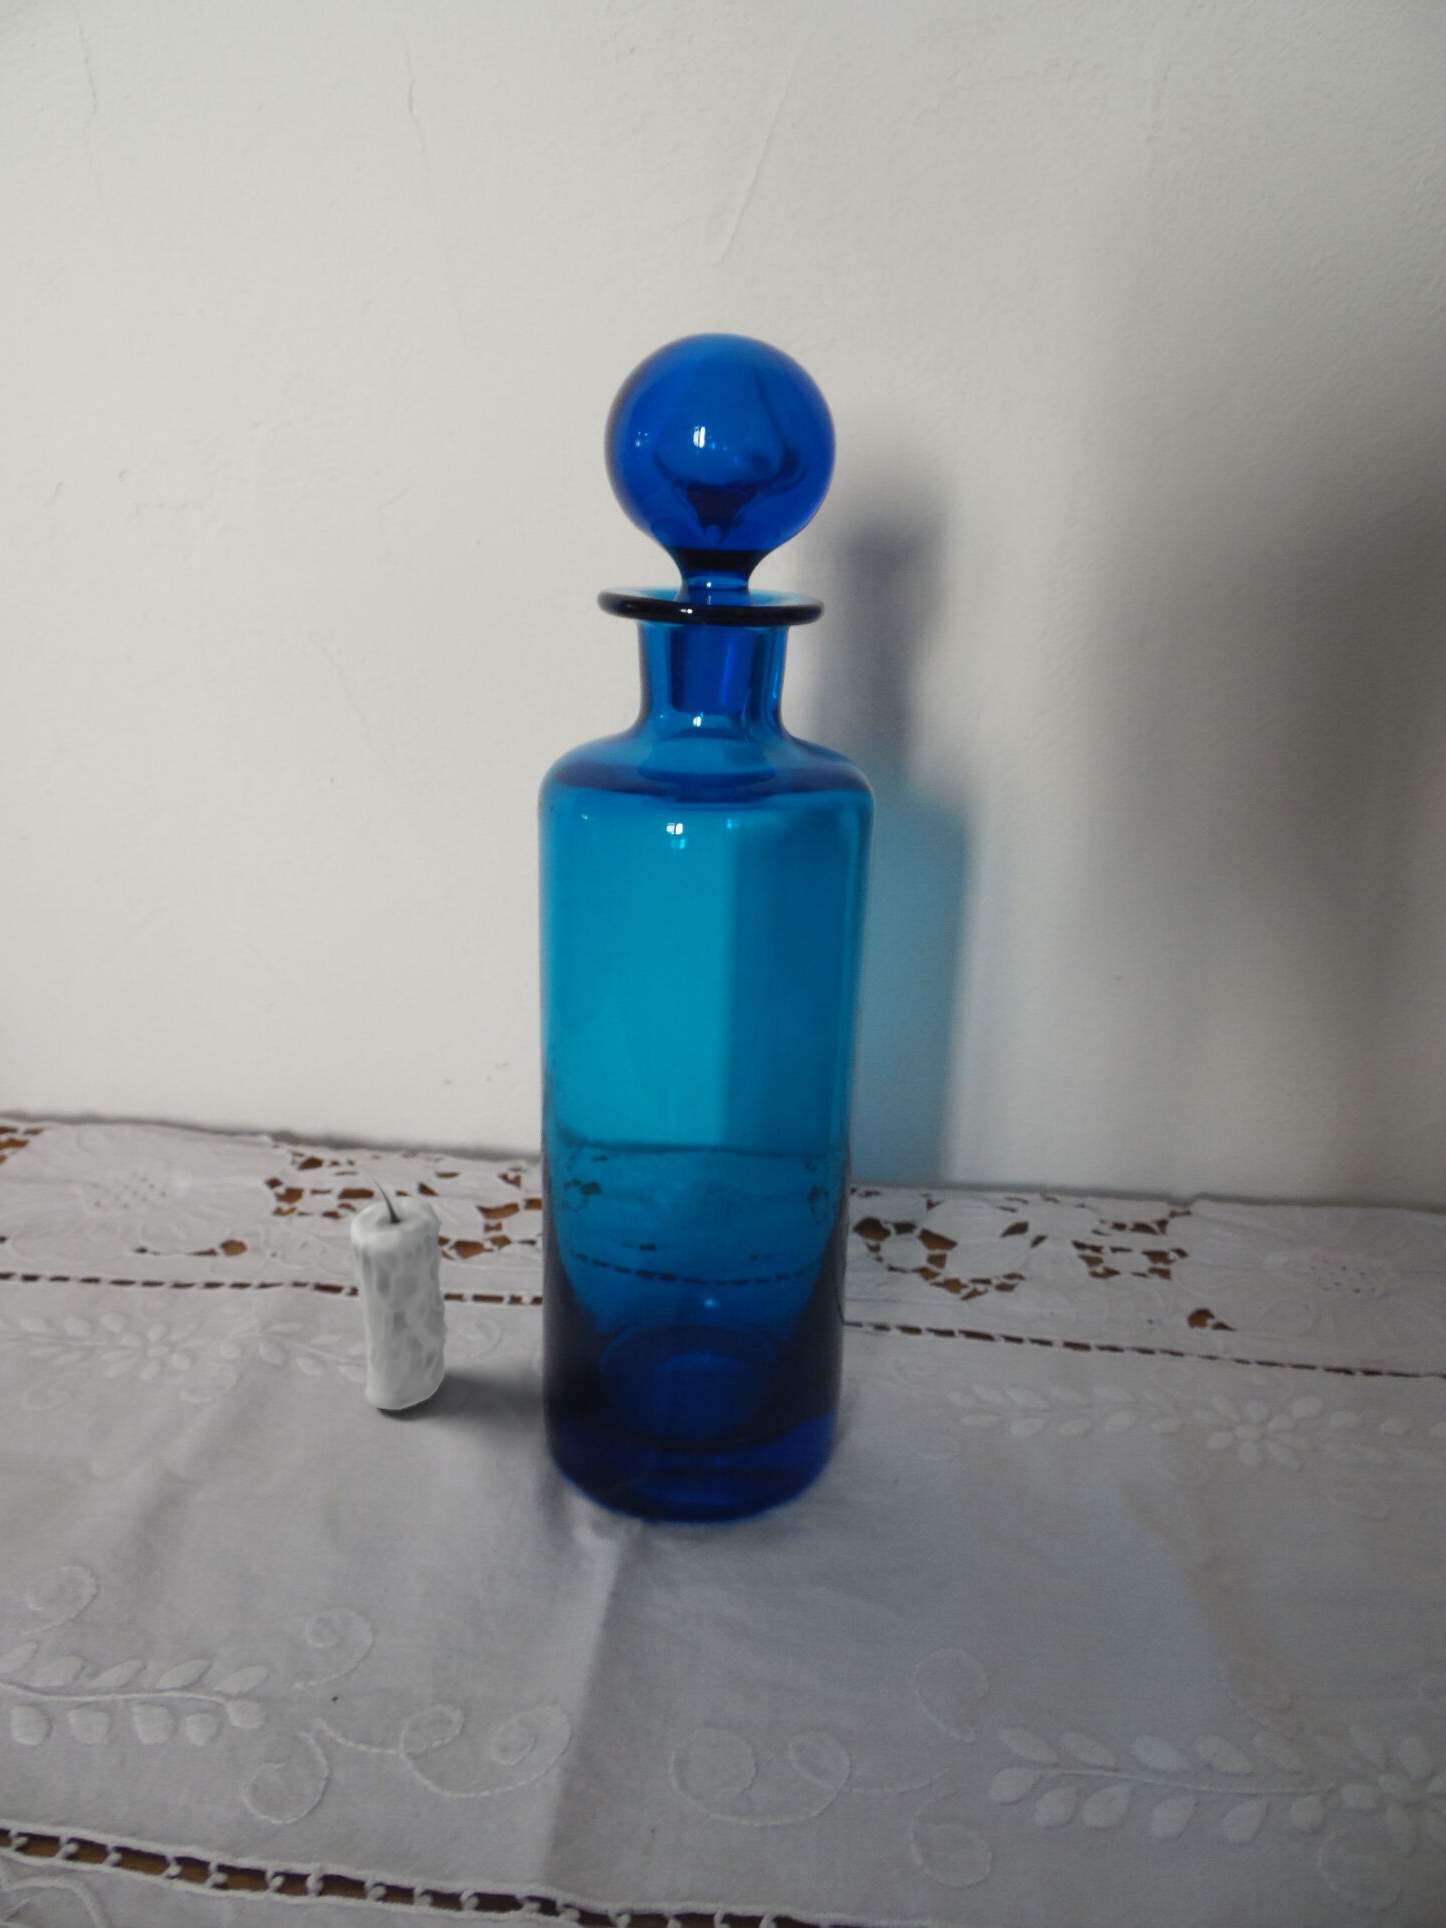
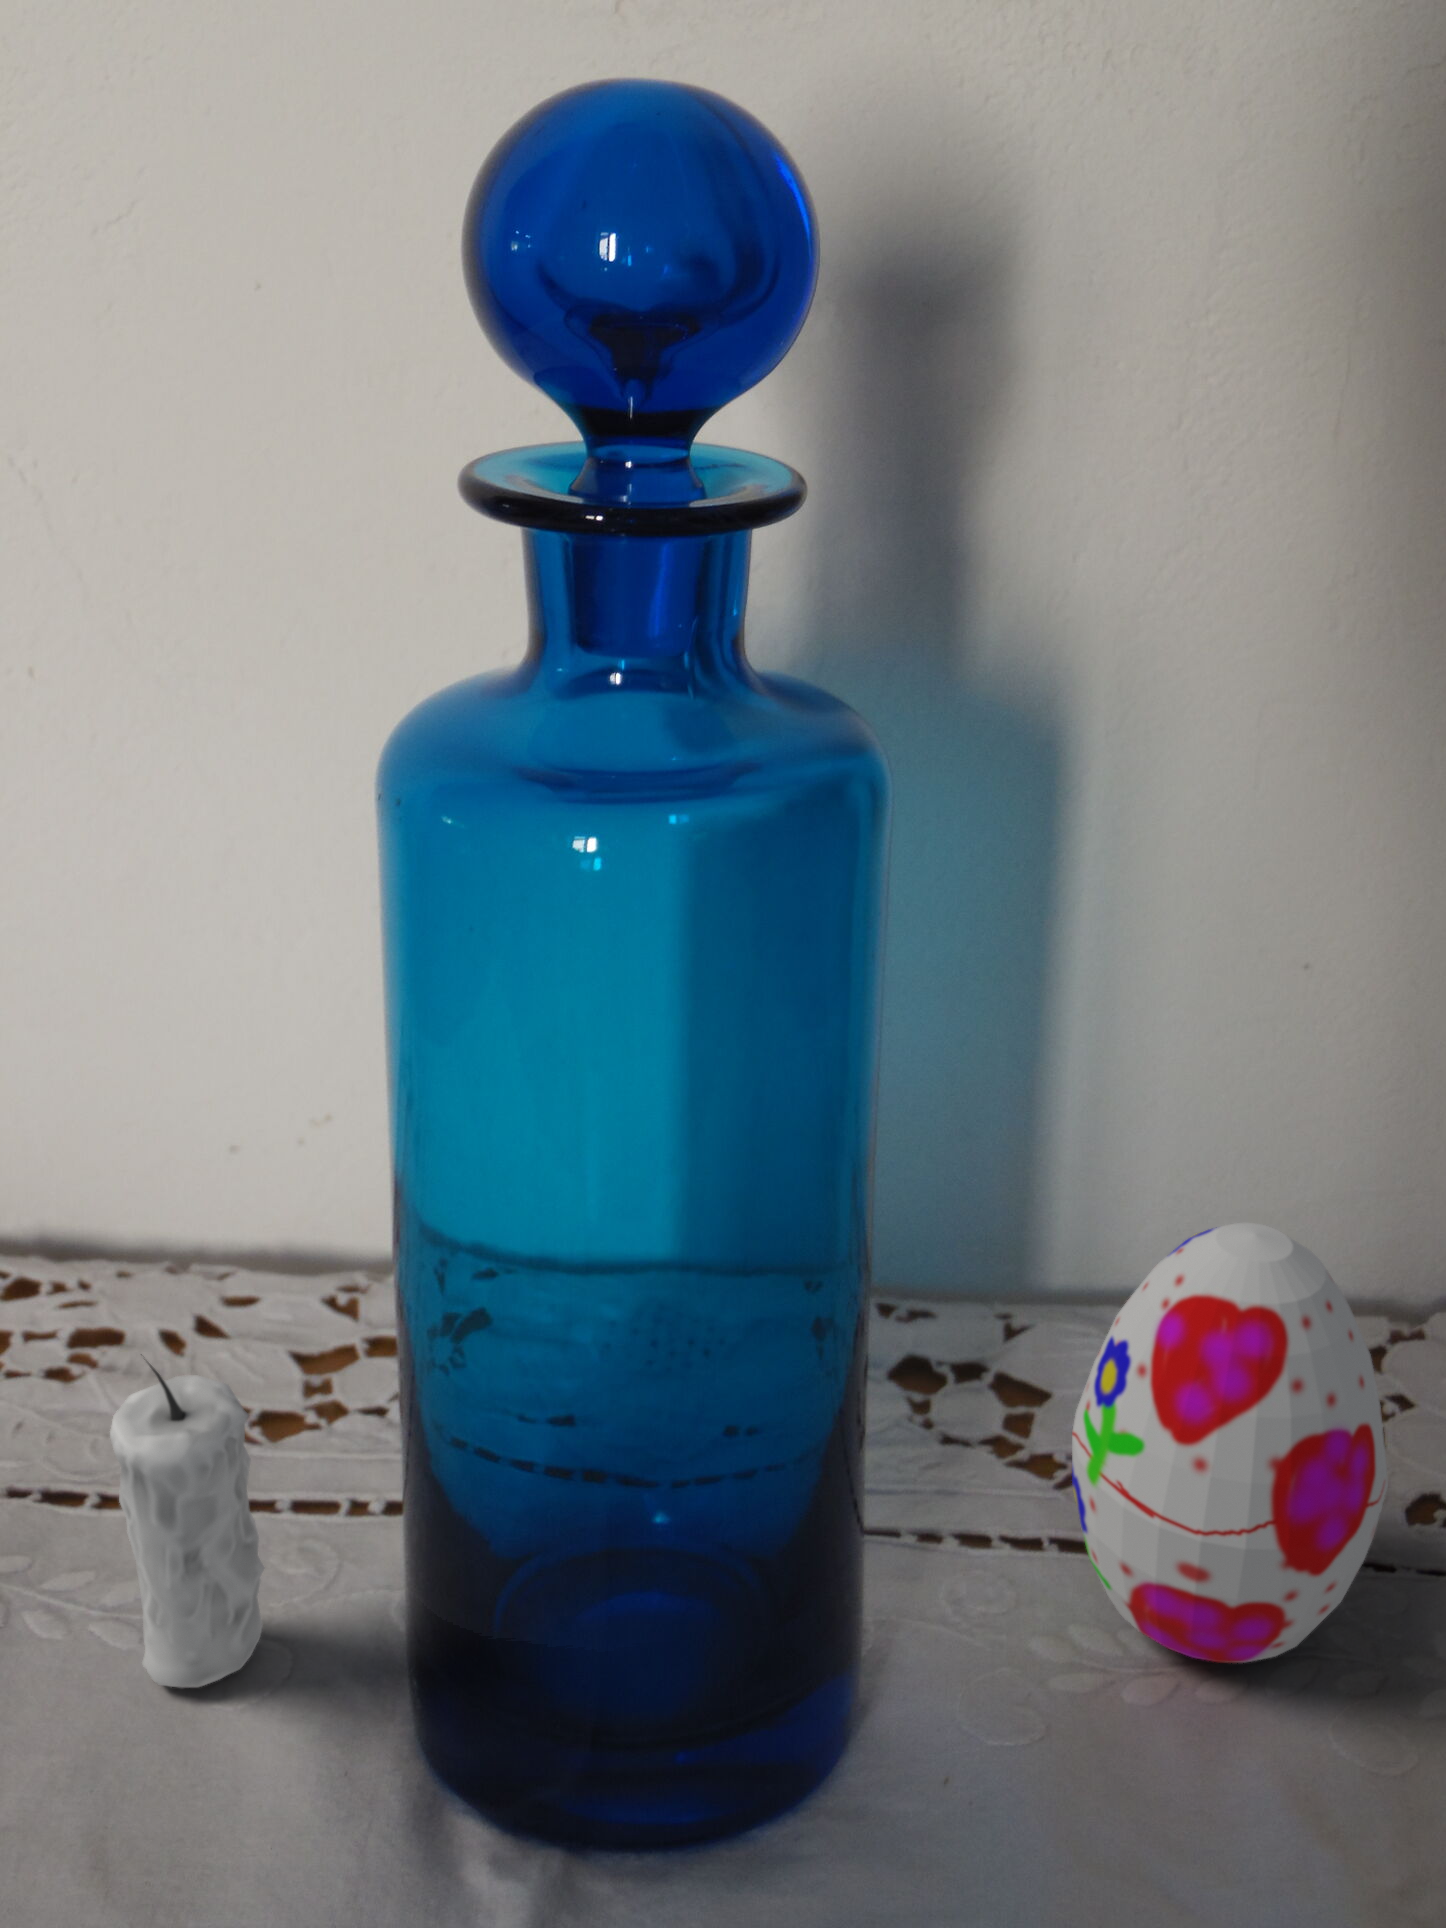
decorative egg: none [982,1111,1198,1413] -> present [1072,1223,1388,1663]

